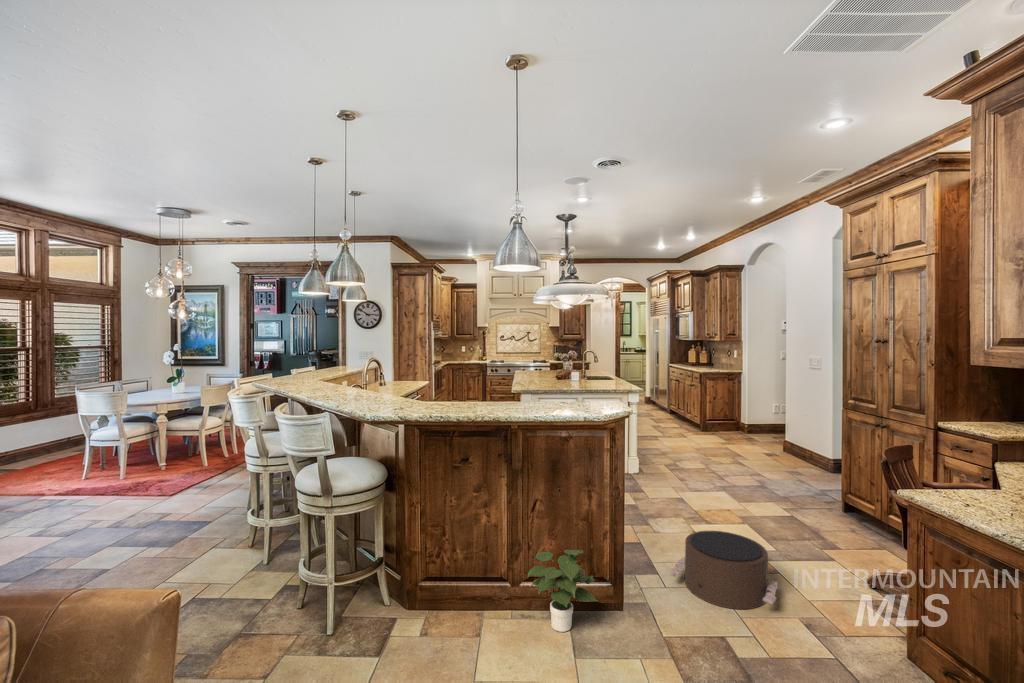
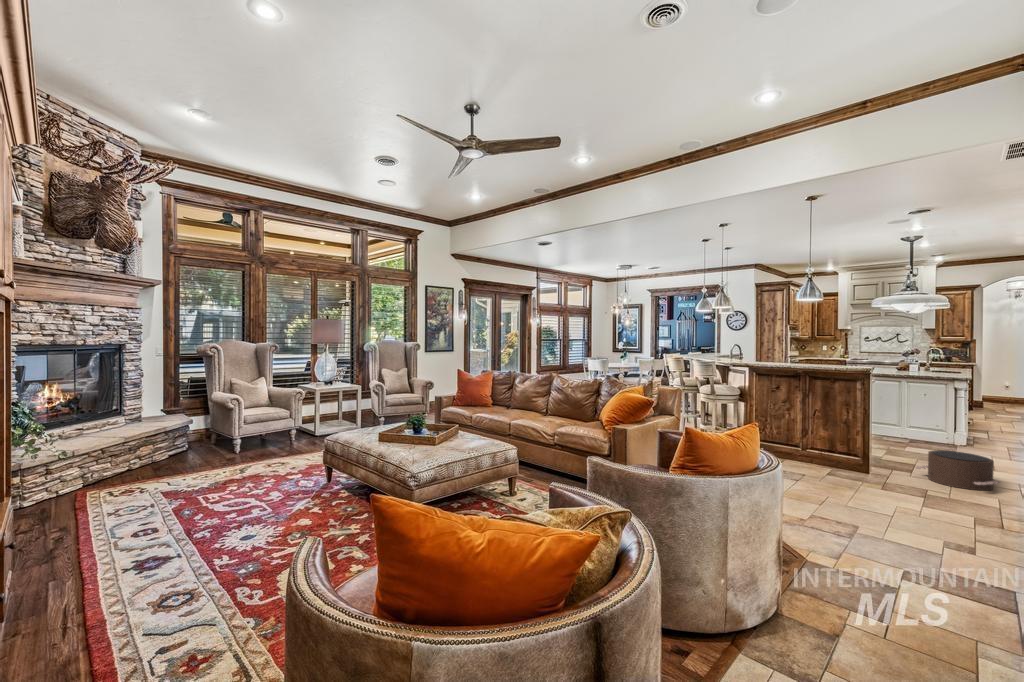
potted plant: present [527,550,597,632] -> none [806,433,848,471]

